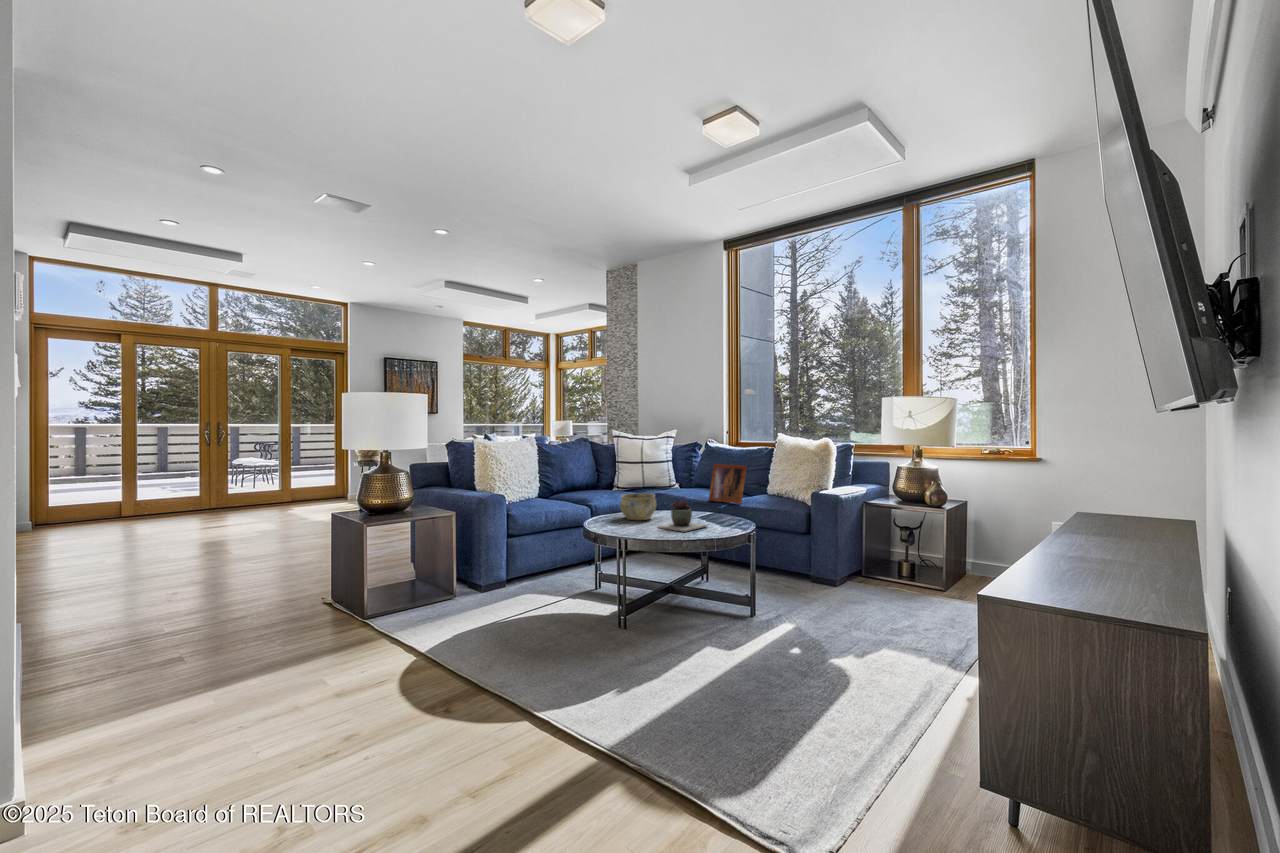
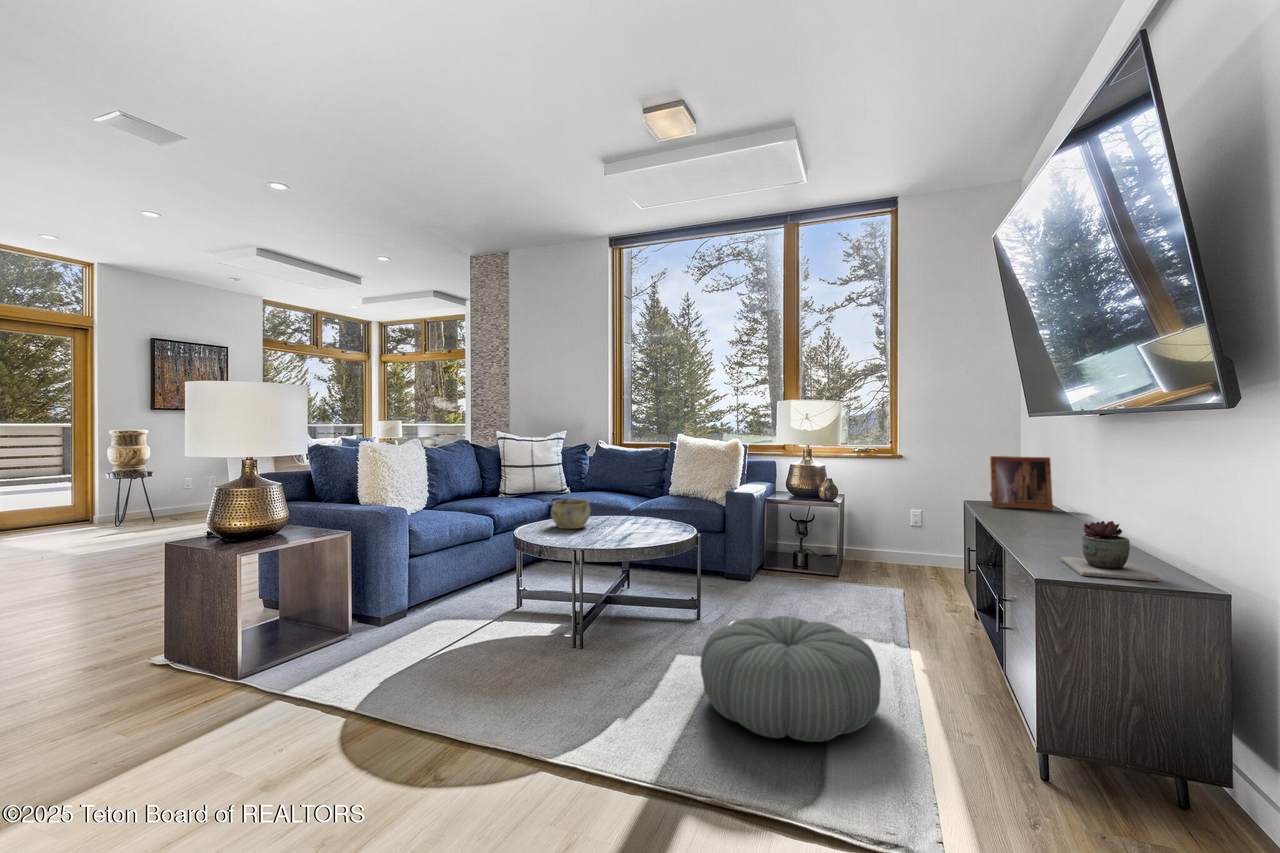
picture frame: present [709,464,747,504] -> present [990,456,1053,510]
succulent plant: present [658,501,707,532] -> present [1061,521,1160,581]
pouf: none [688,614,871,740] -> present [700,616,881,742]

